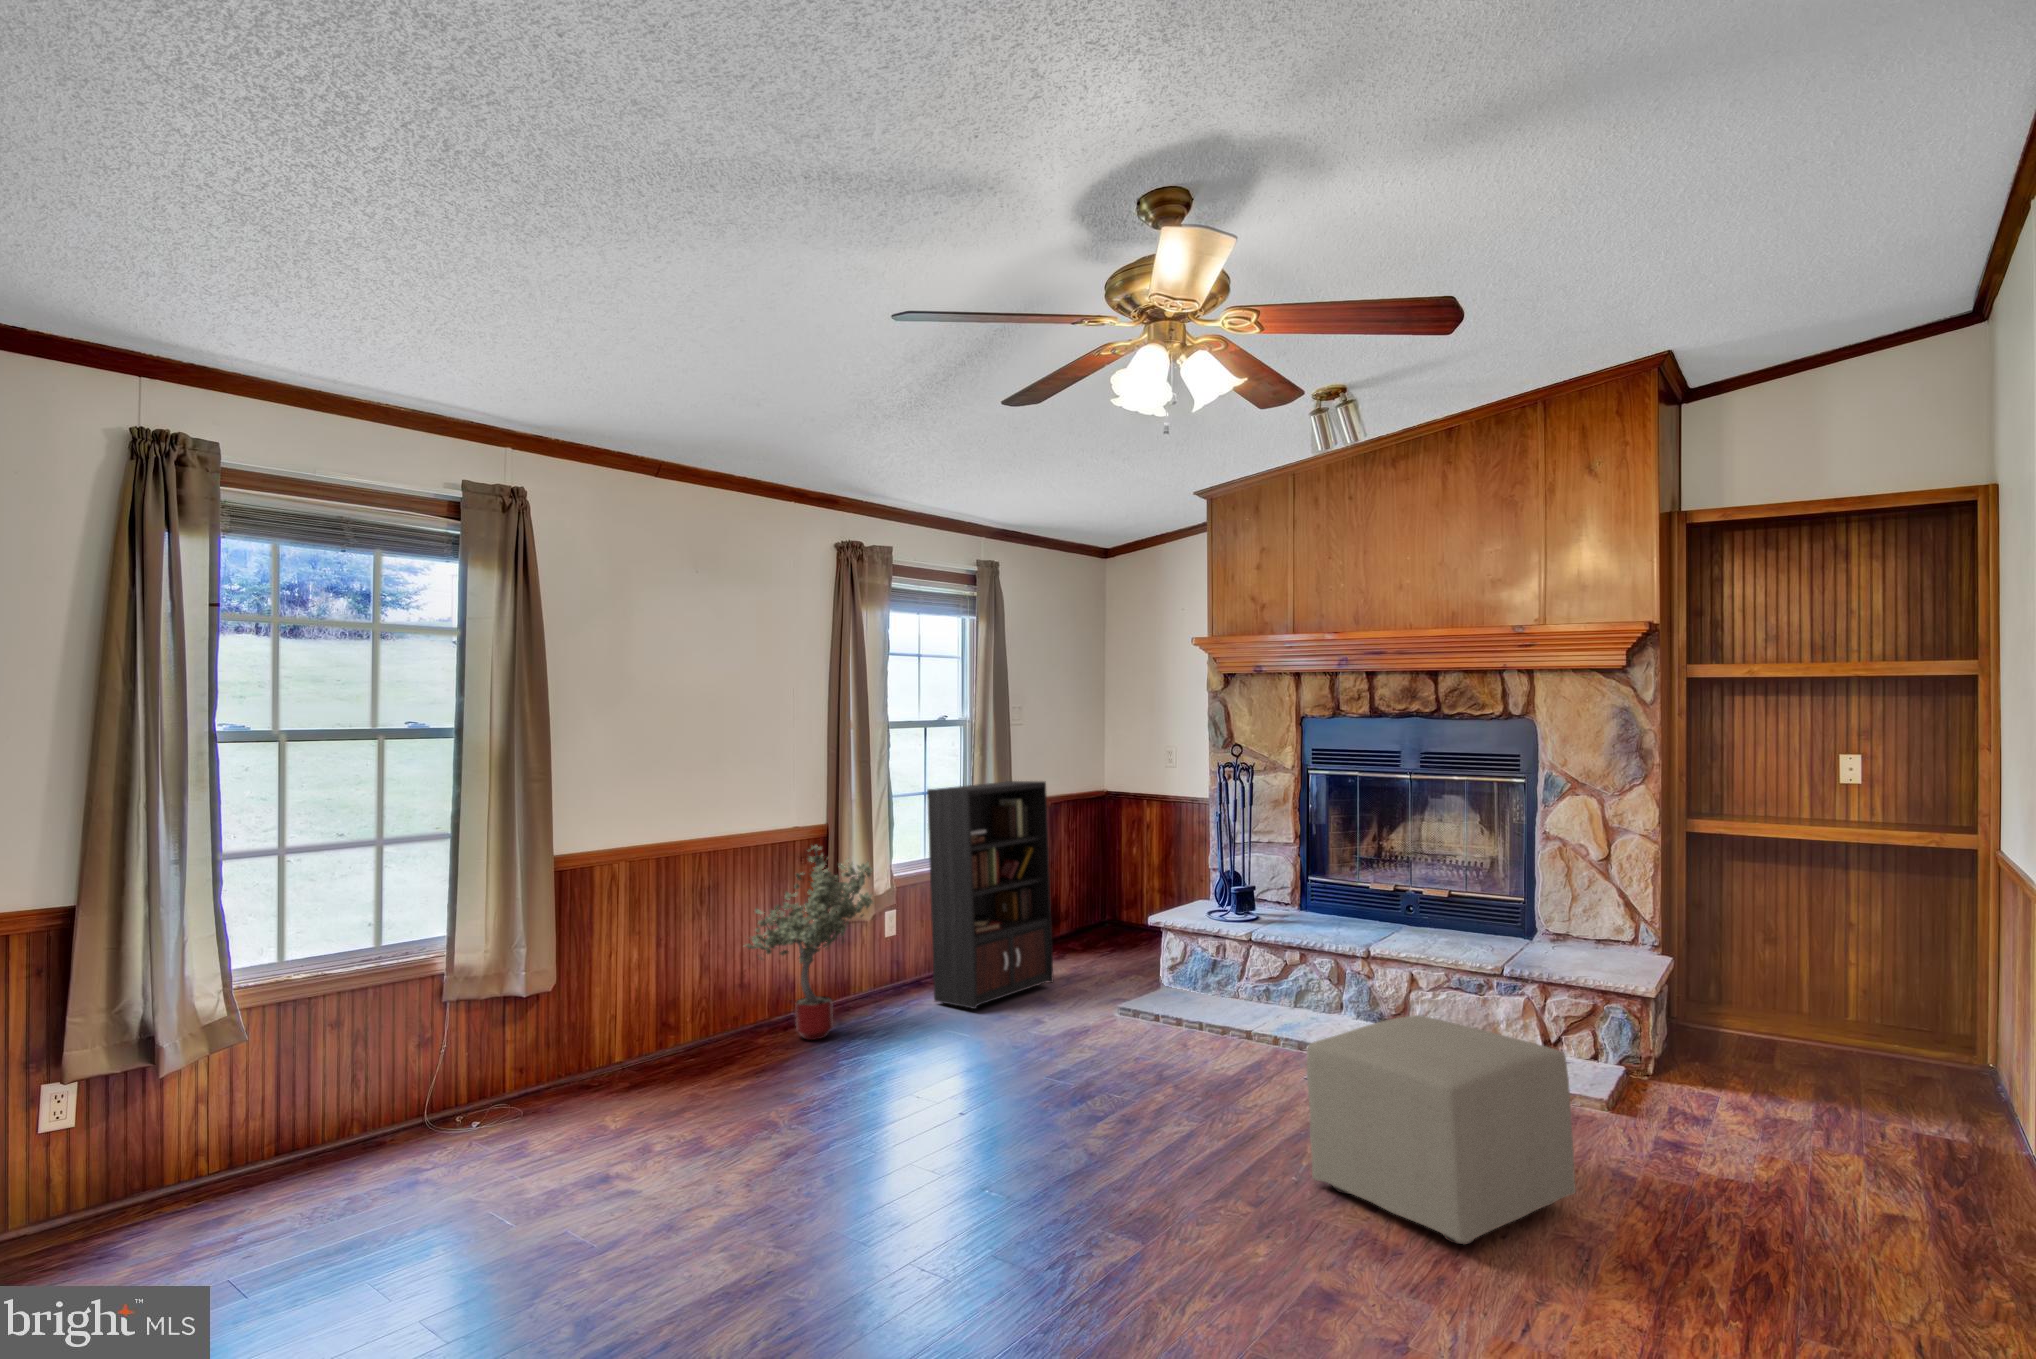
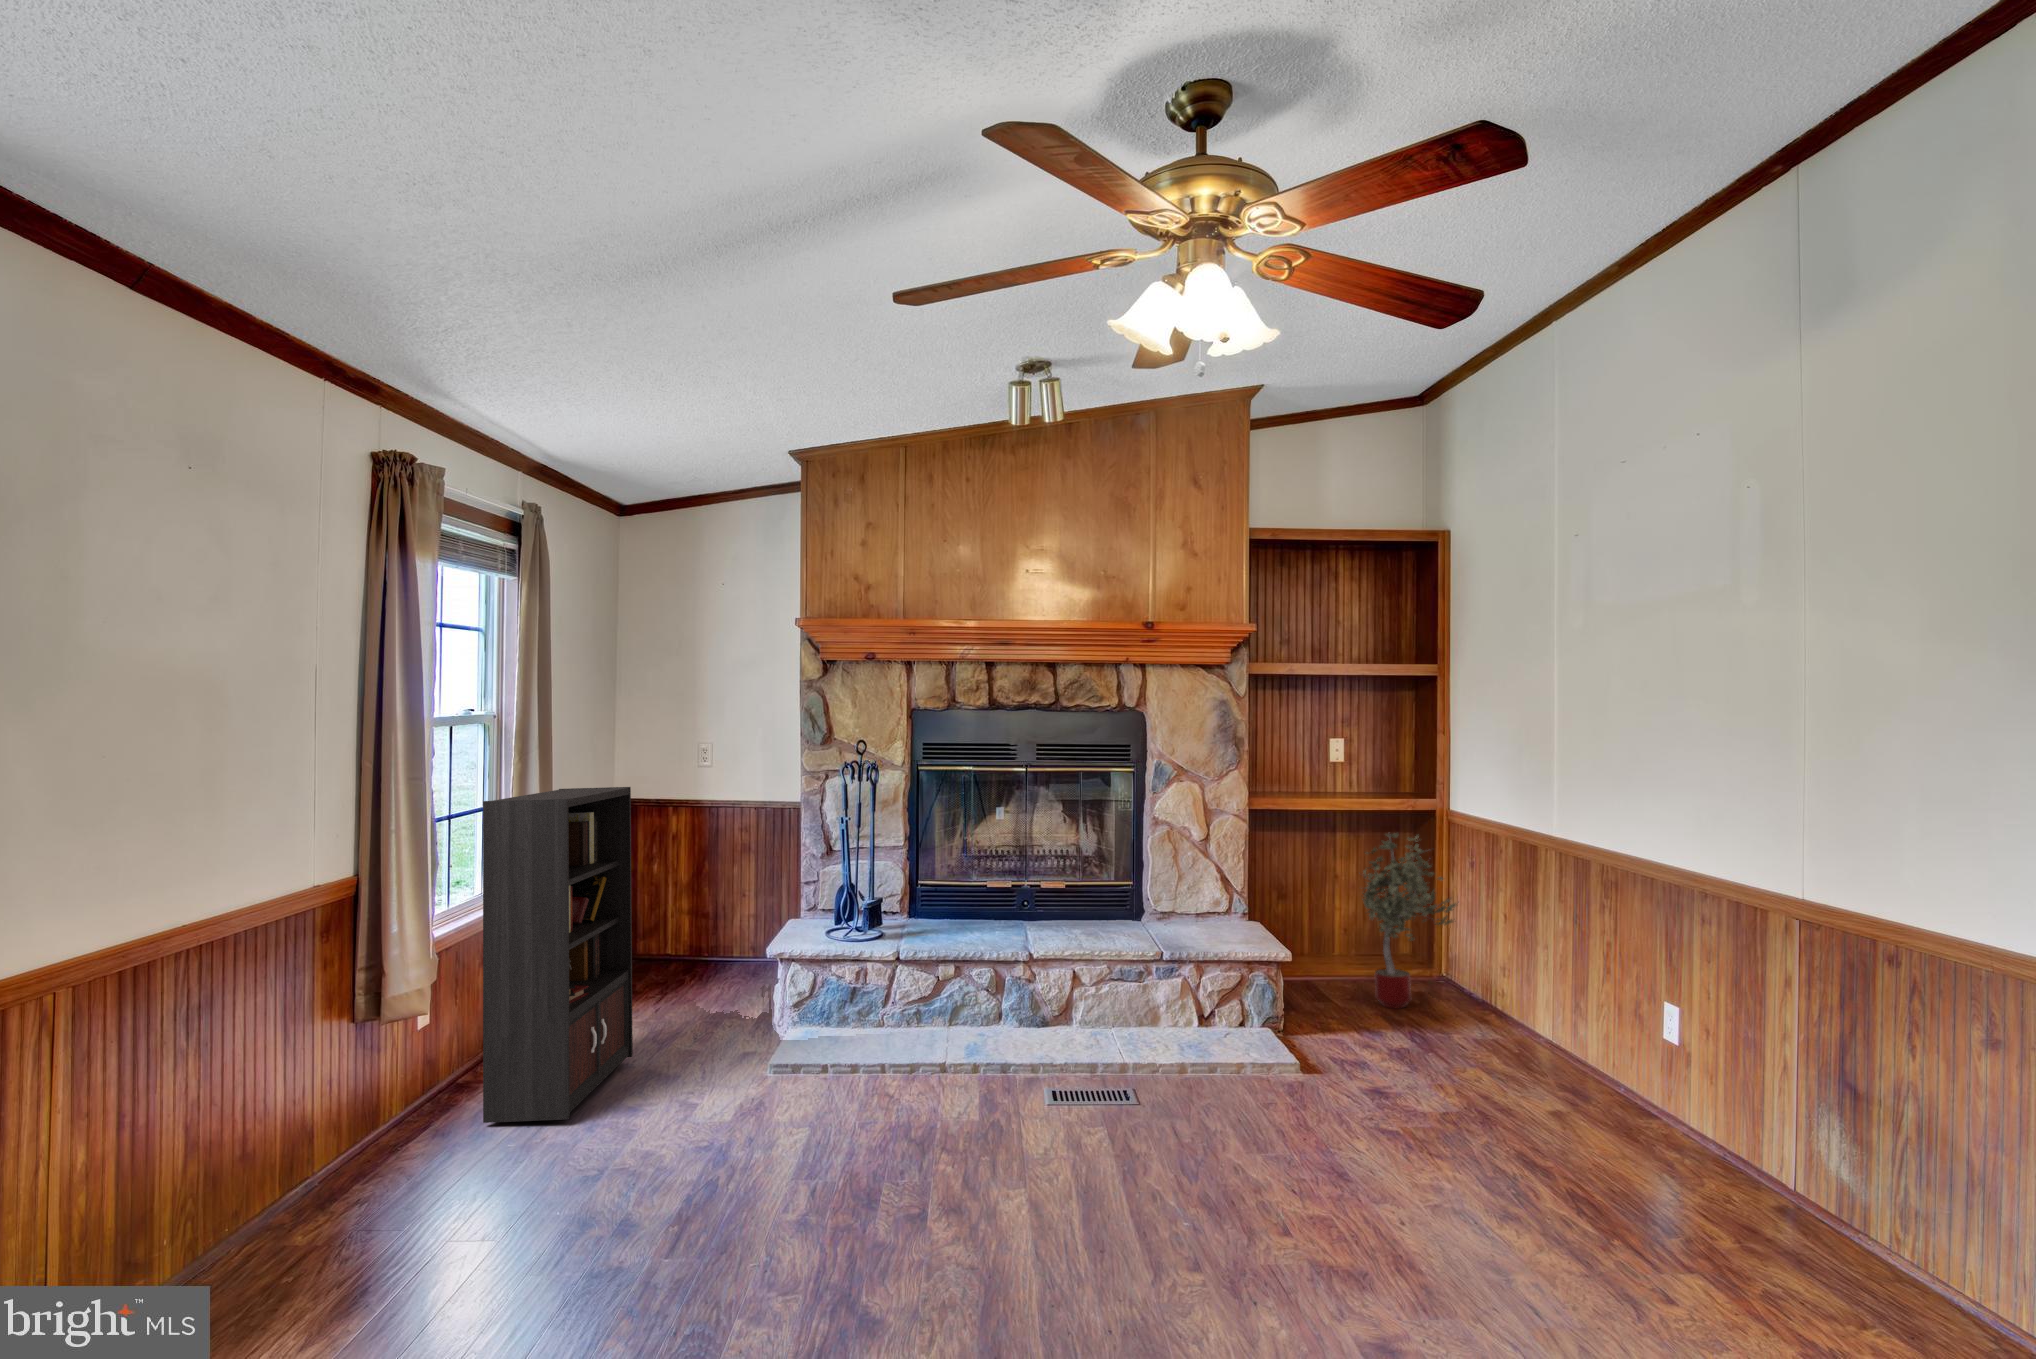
potted tree: present [745,846,873,1040] -> present [1362,833,1456,1008]
ottoman: present [1306,1015,1576,1245] -> none [1218,1010,1443,1248]

